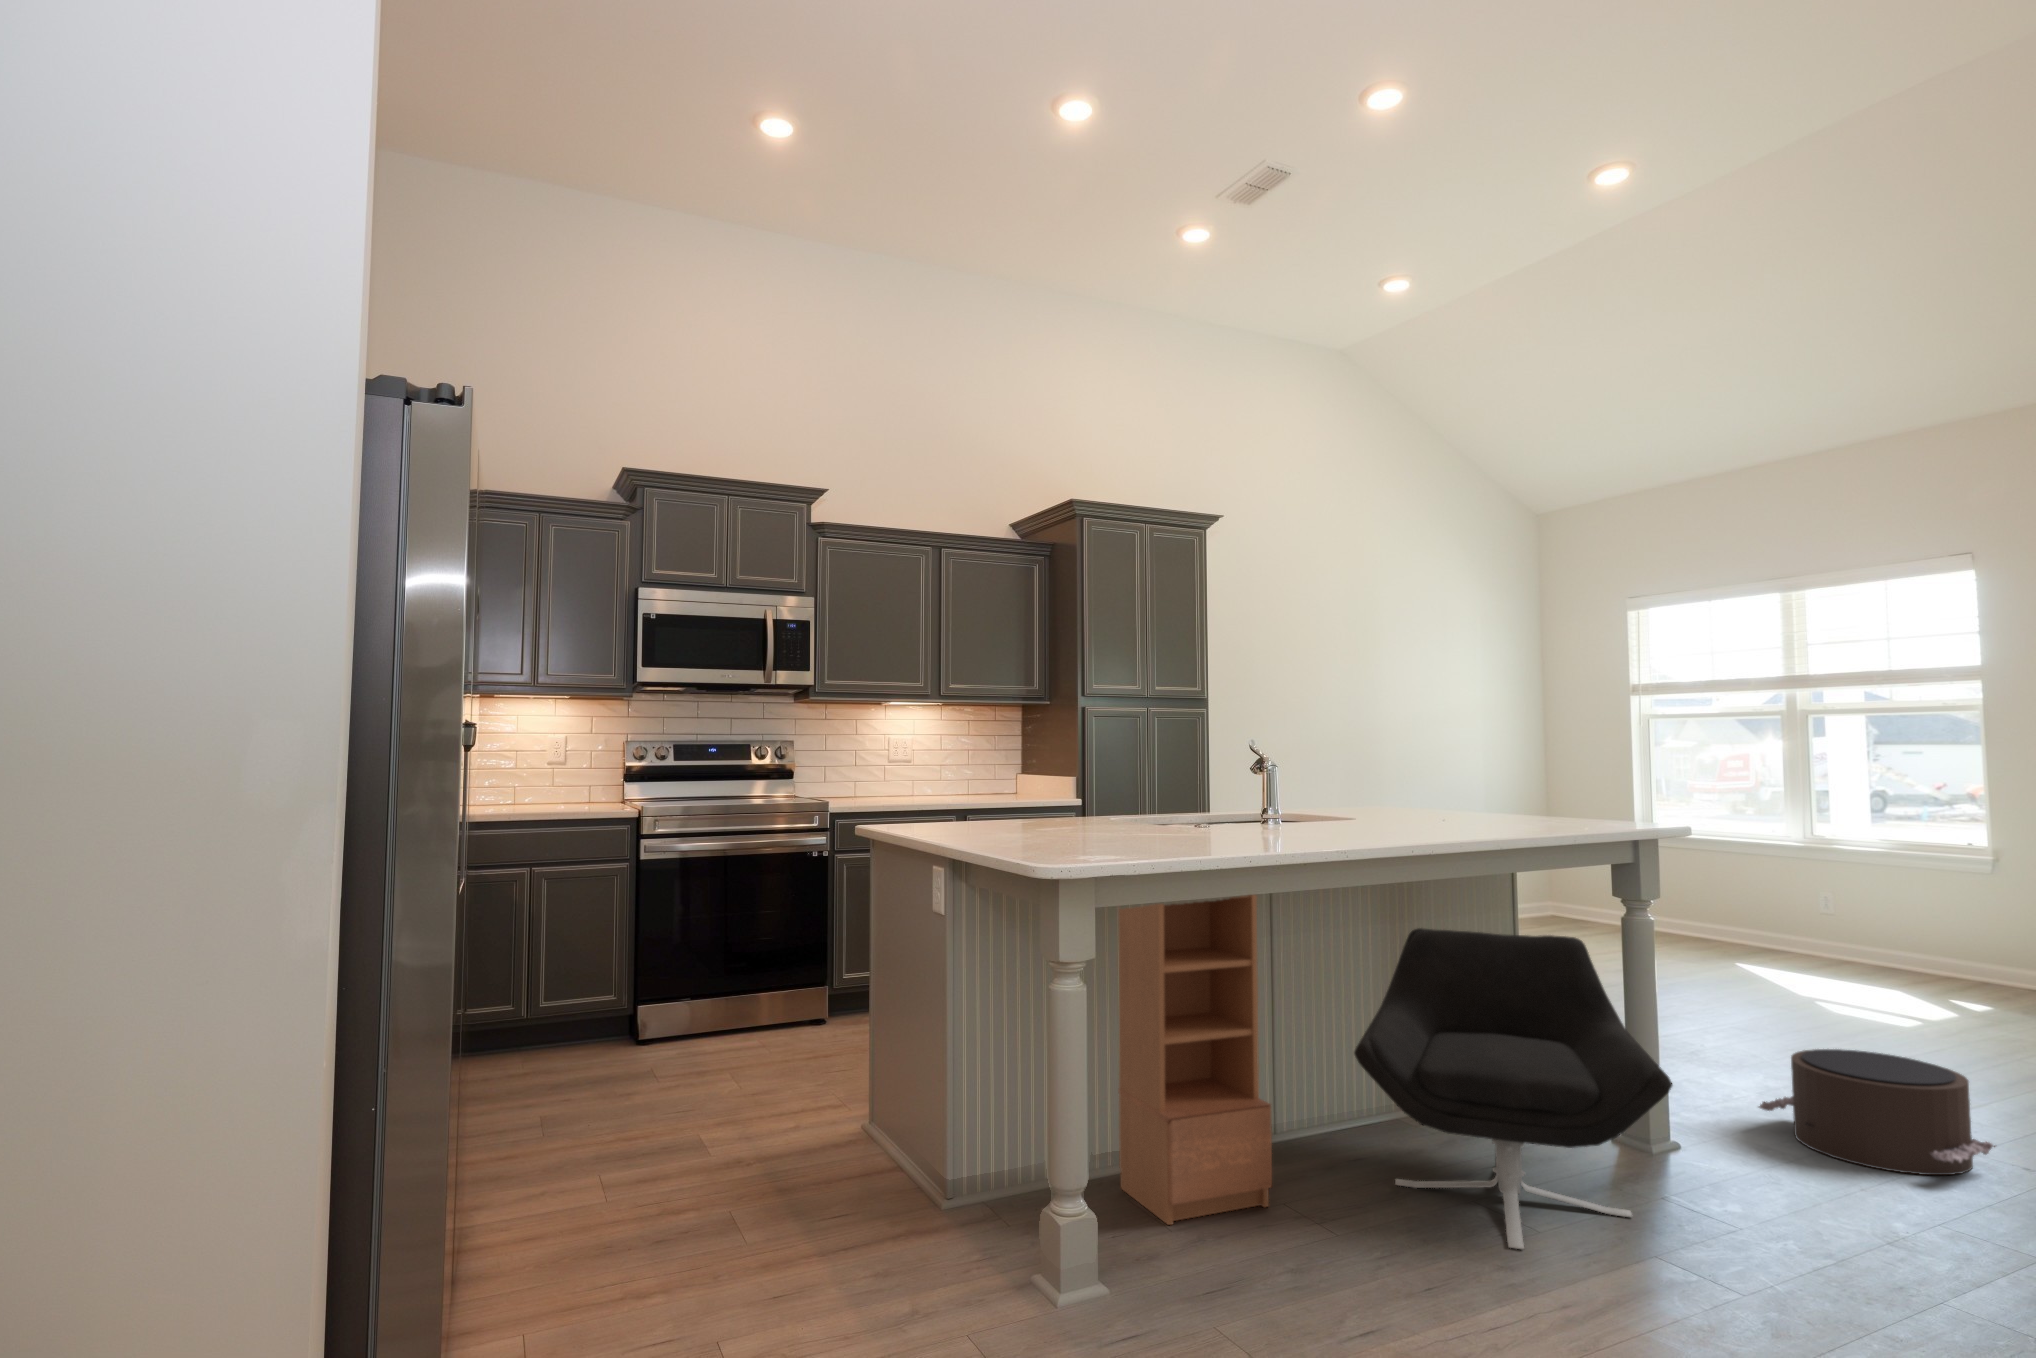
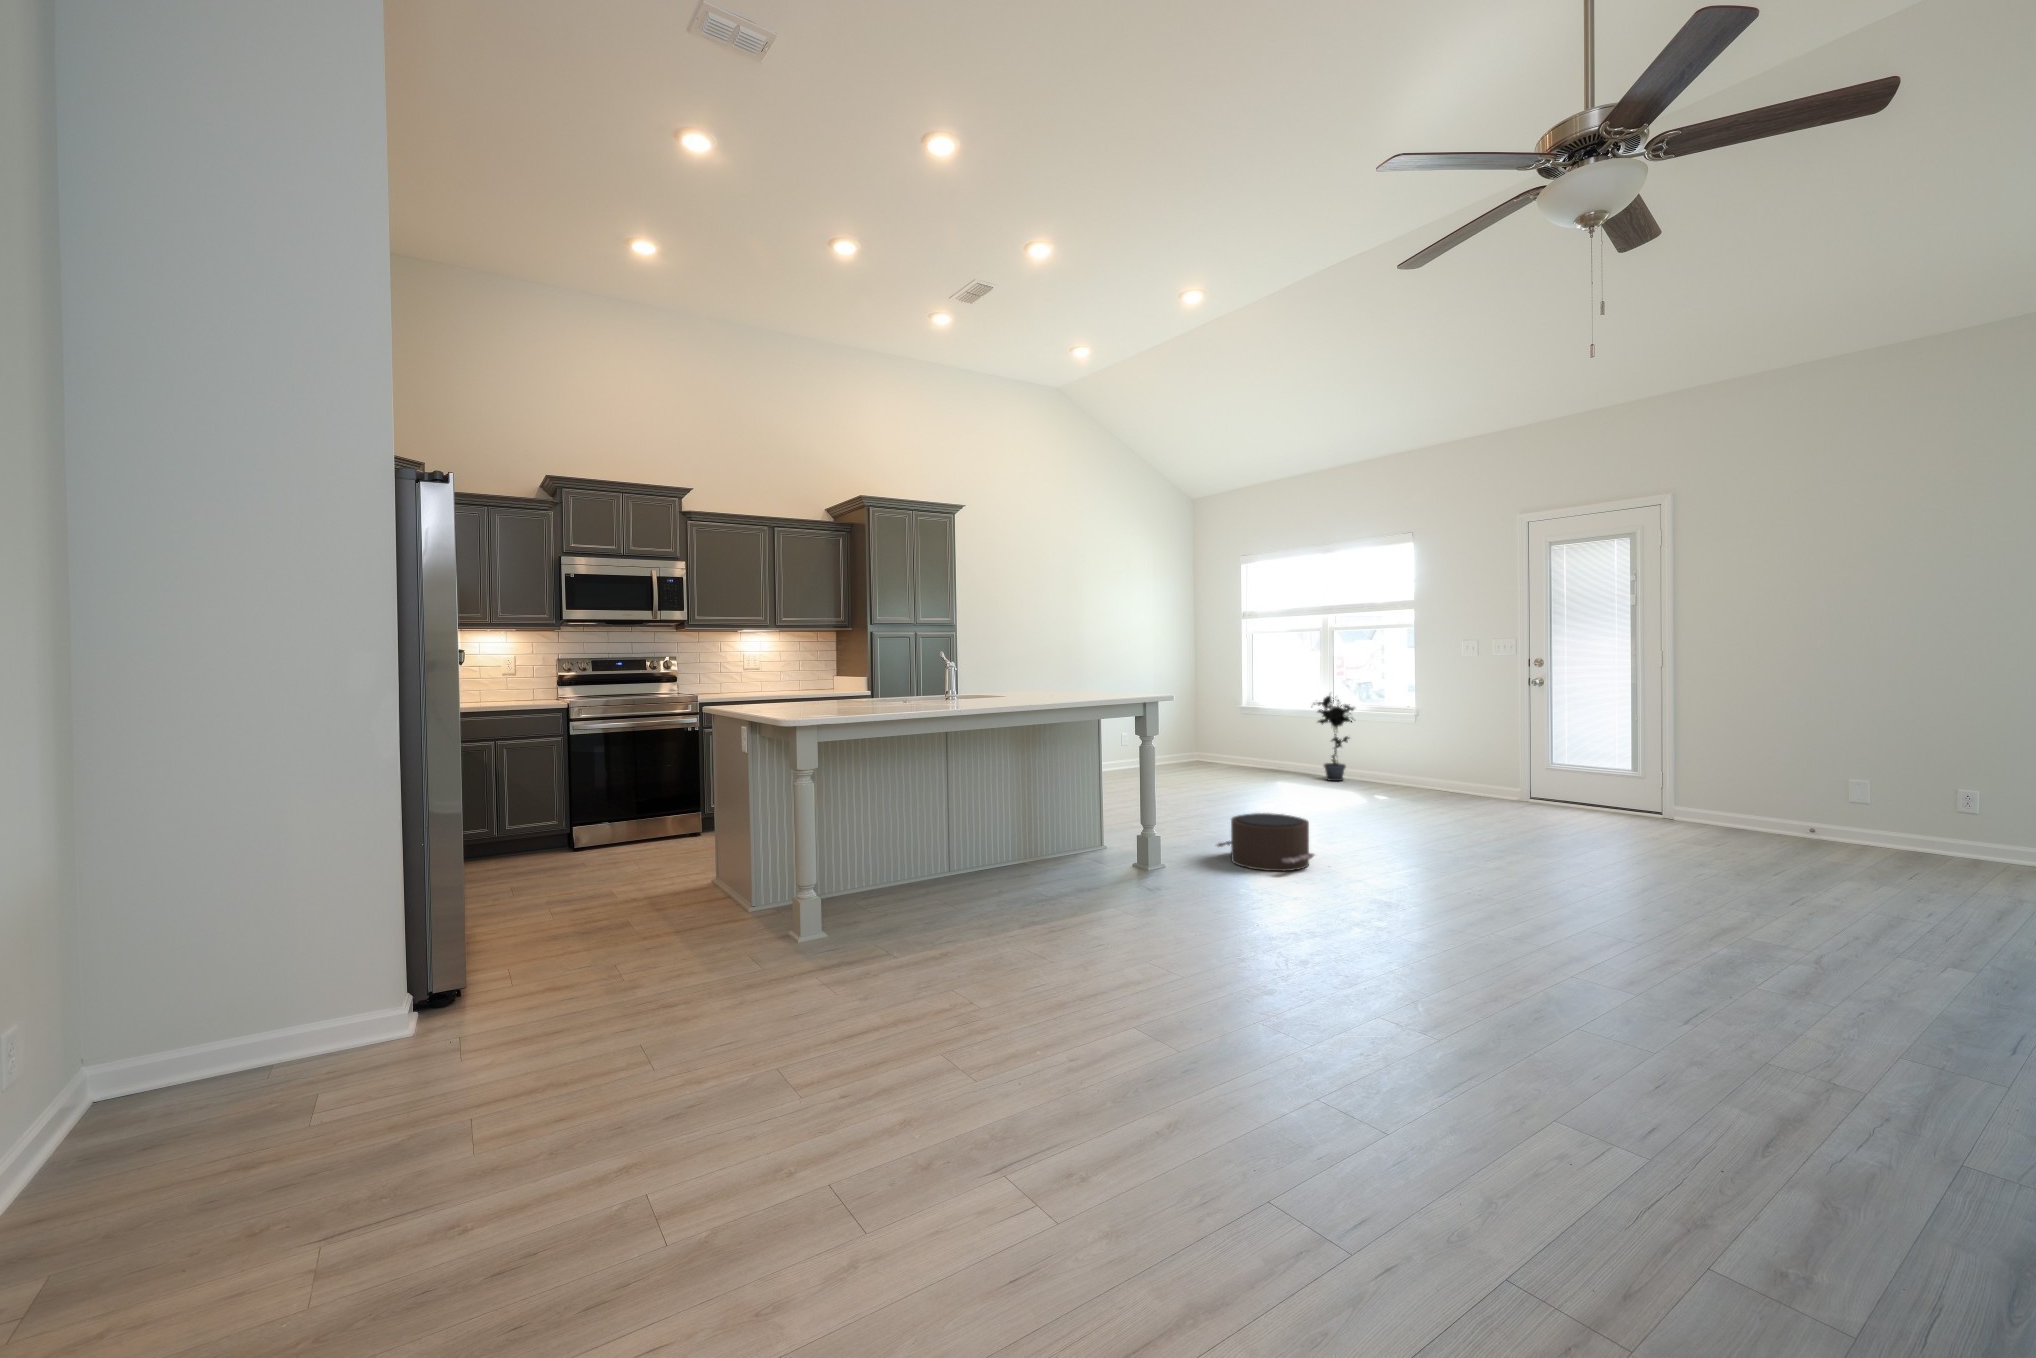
potted plant: none [1792,818,1889,971] -> present [1314,696,1354,781]
bookcase: present [1119,895,1272,1225] -> none [851,729,934,914]
lounge chair: present [1354,928,1672,1249] -> none [981,756,1134,912]

